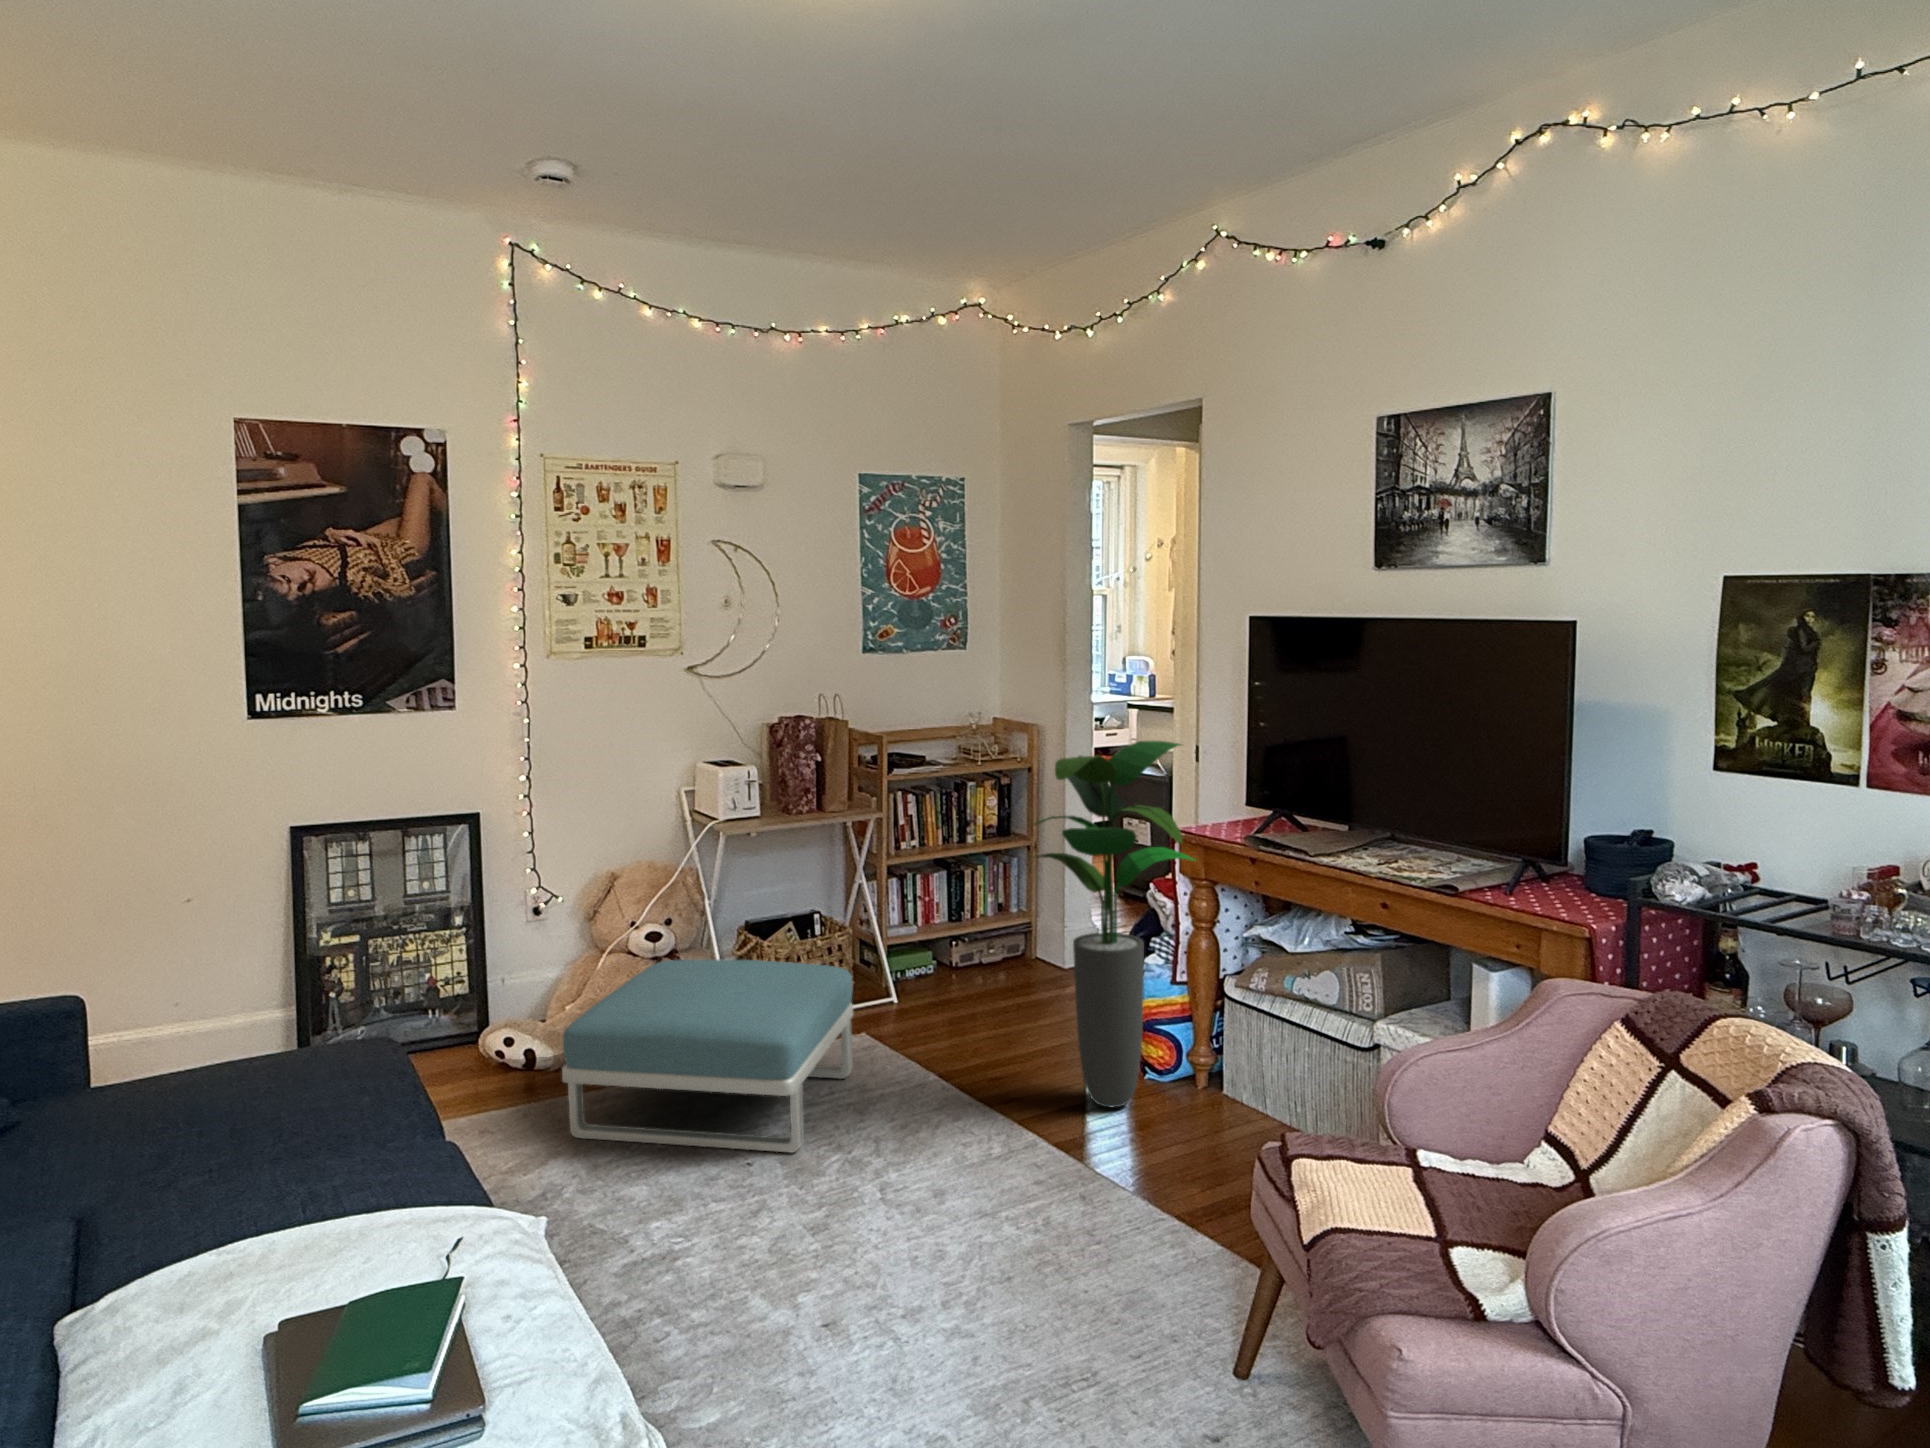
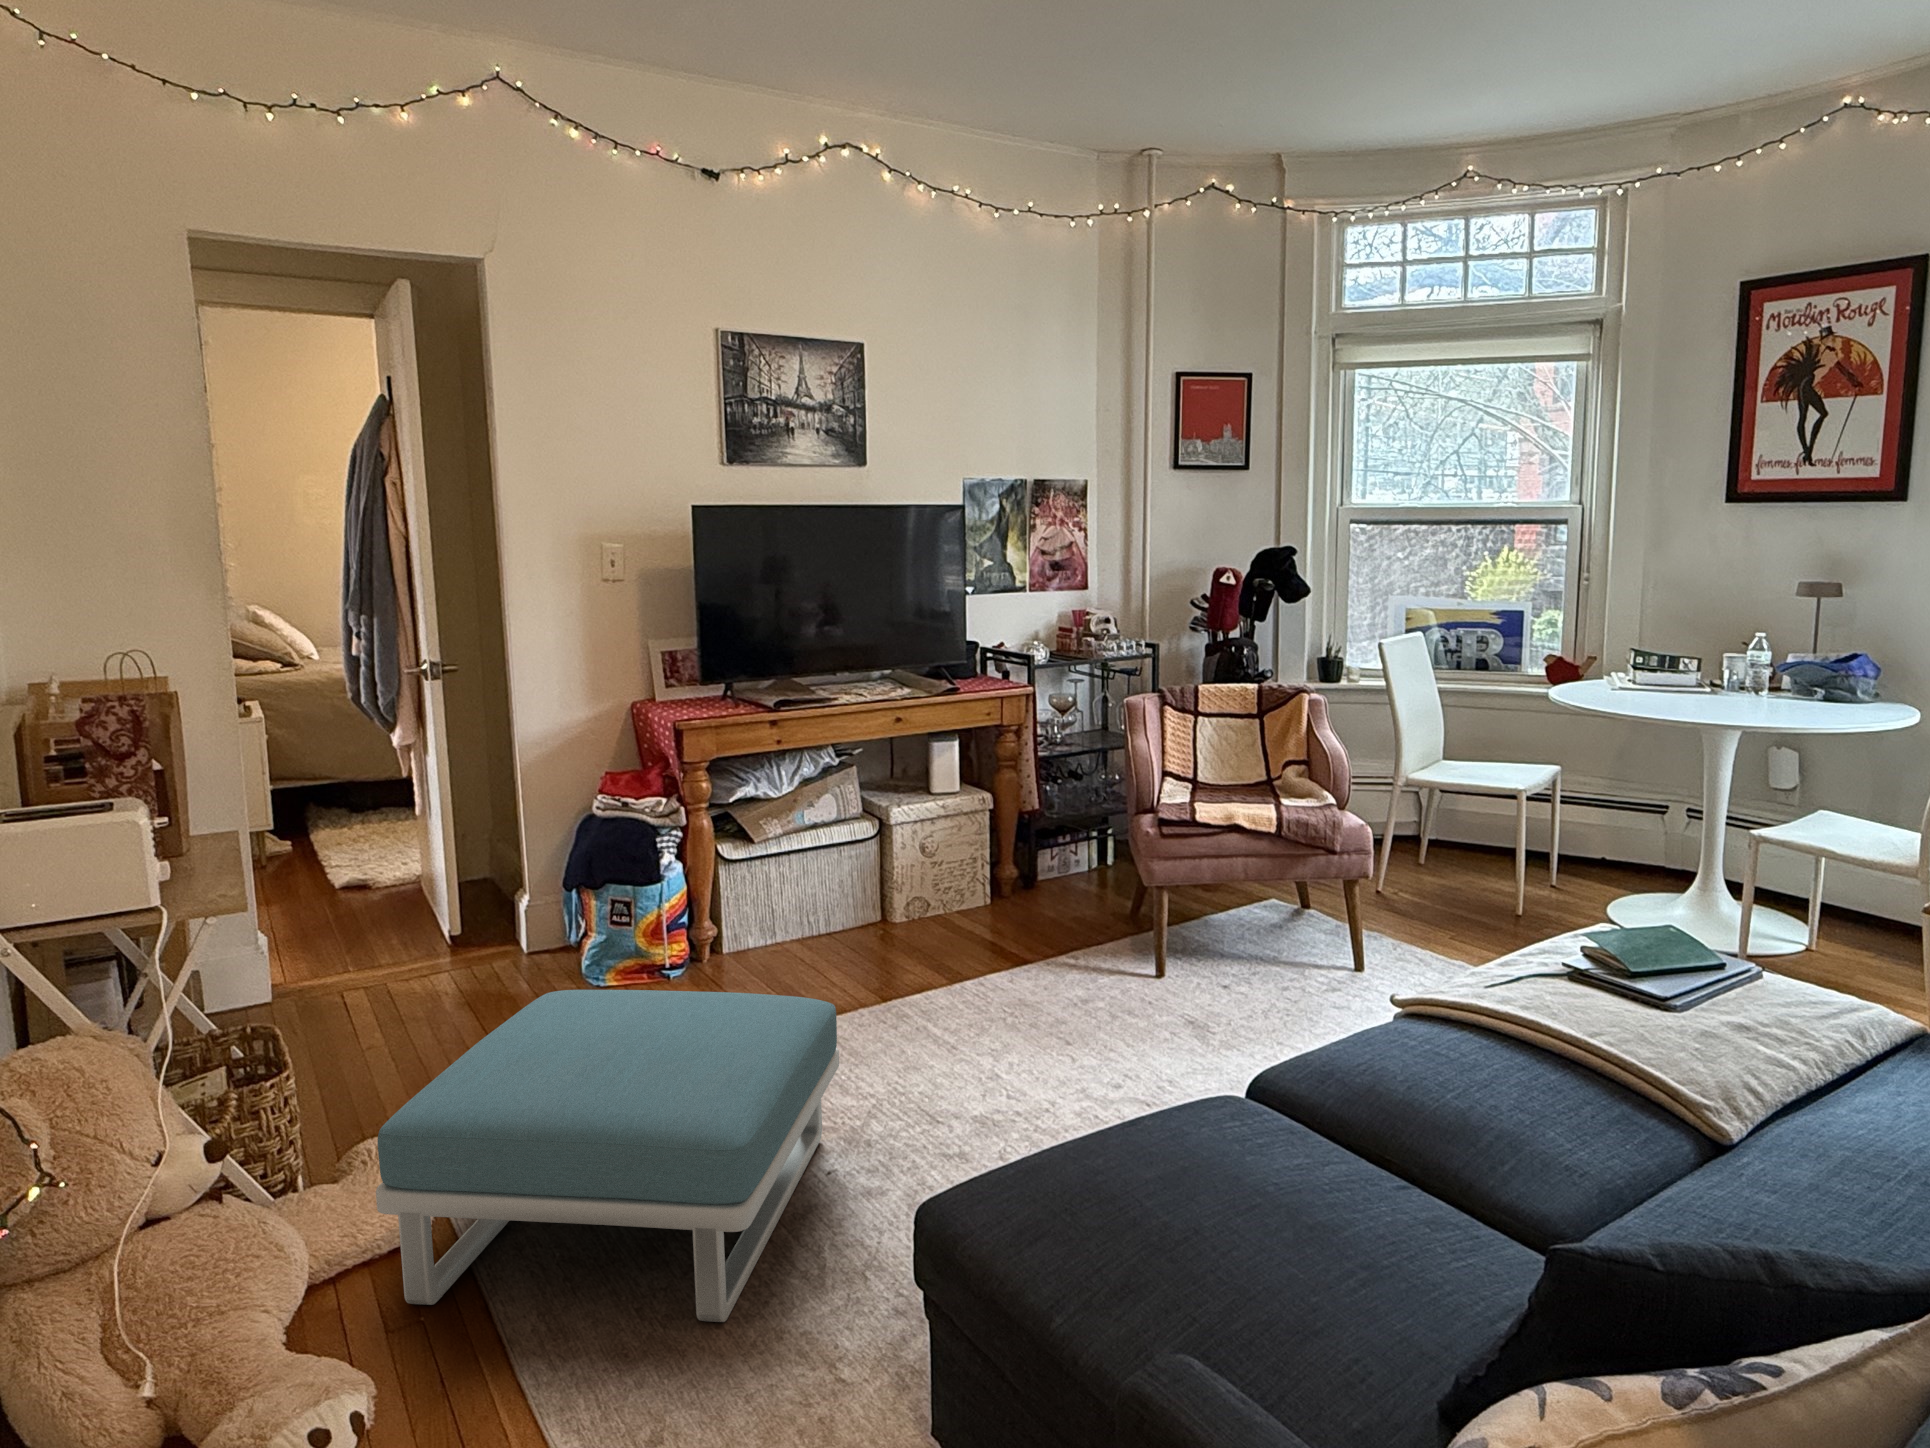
potted plant: present [1033,741,1195,1107] -> none [633,628,803,998]

